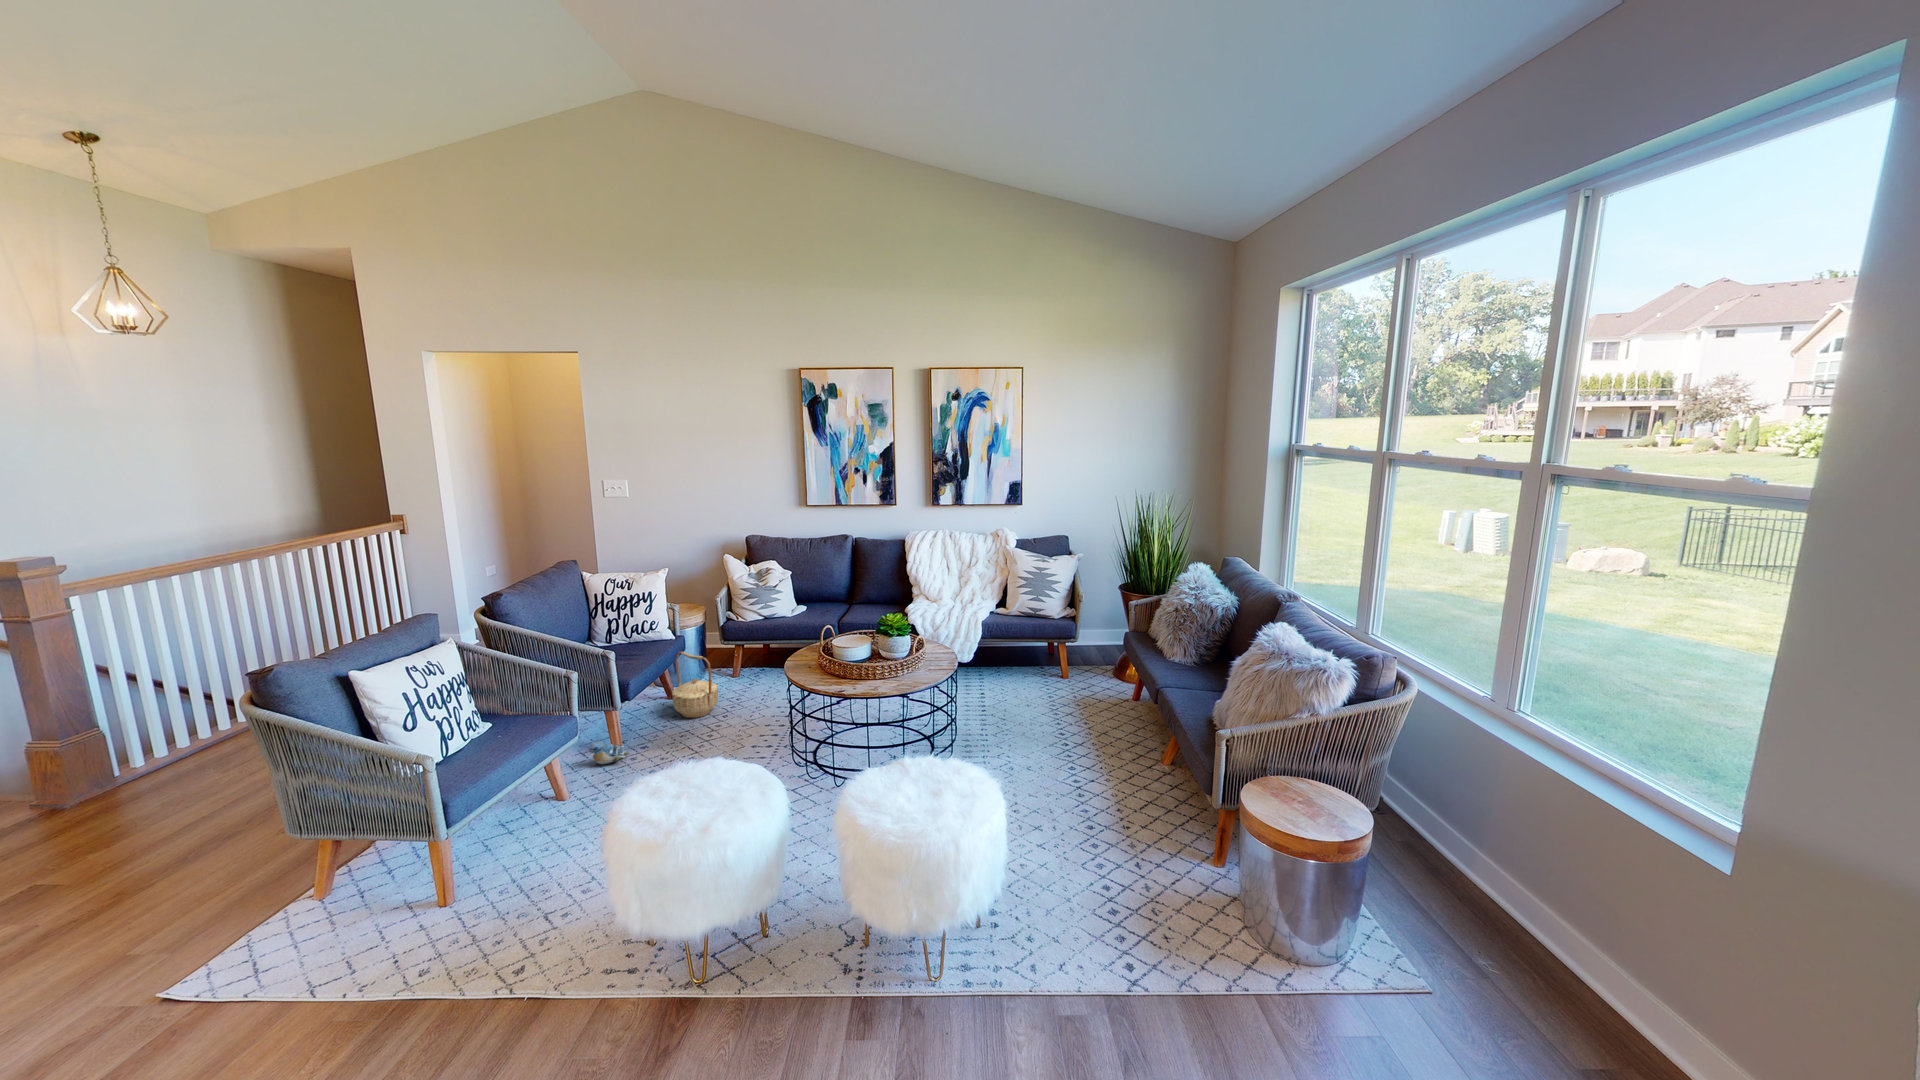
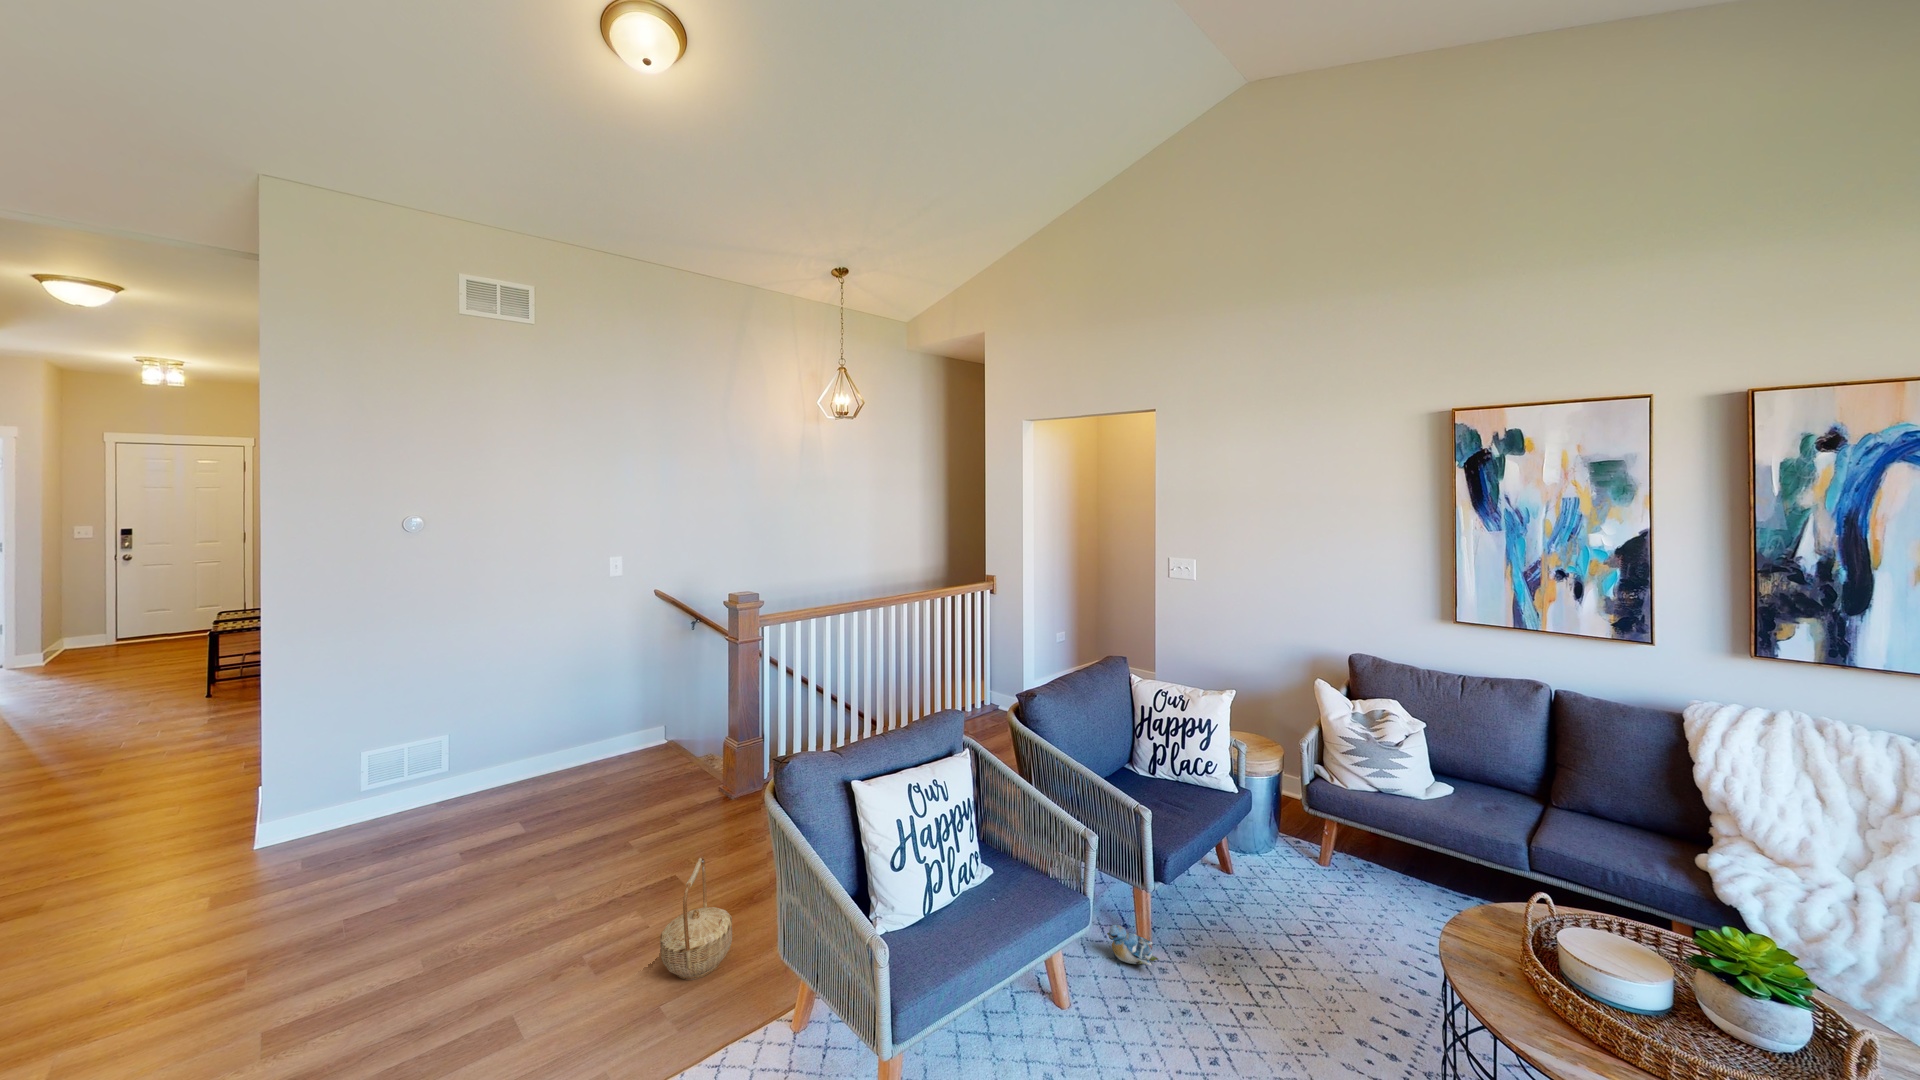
basket: present [672,652,718,718] -> present [660,856,732,980]

